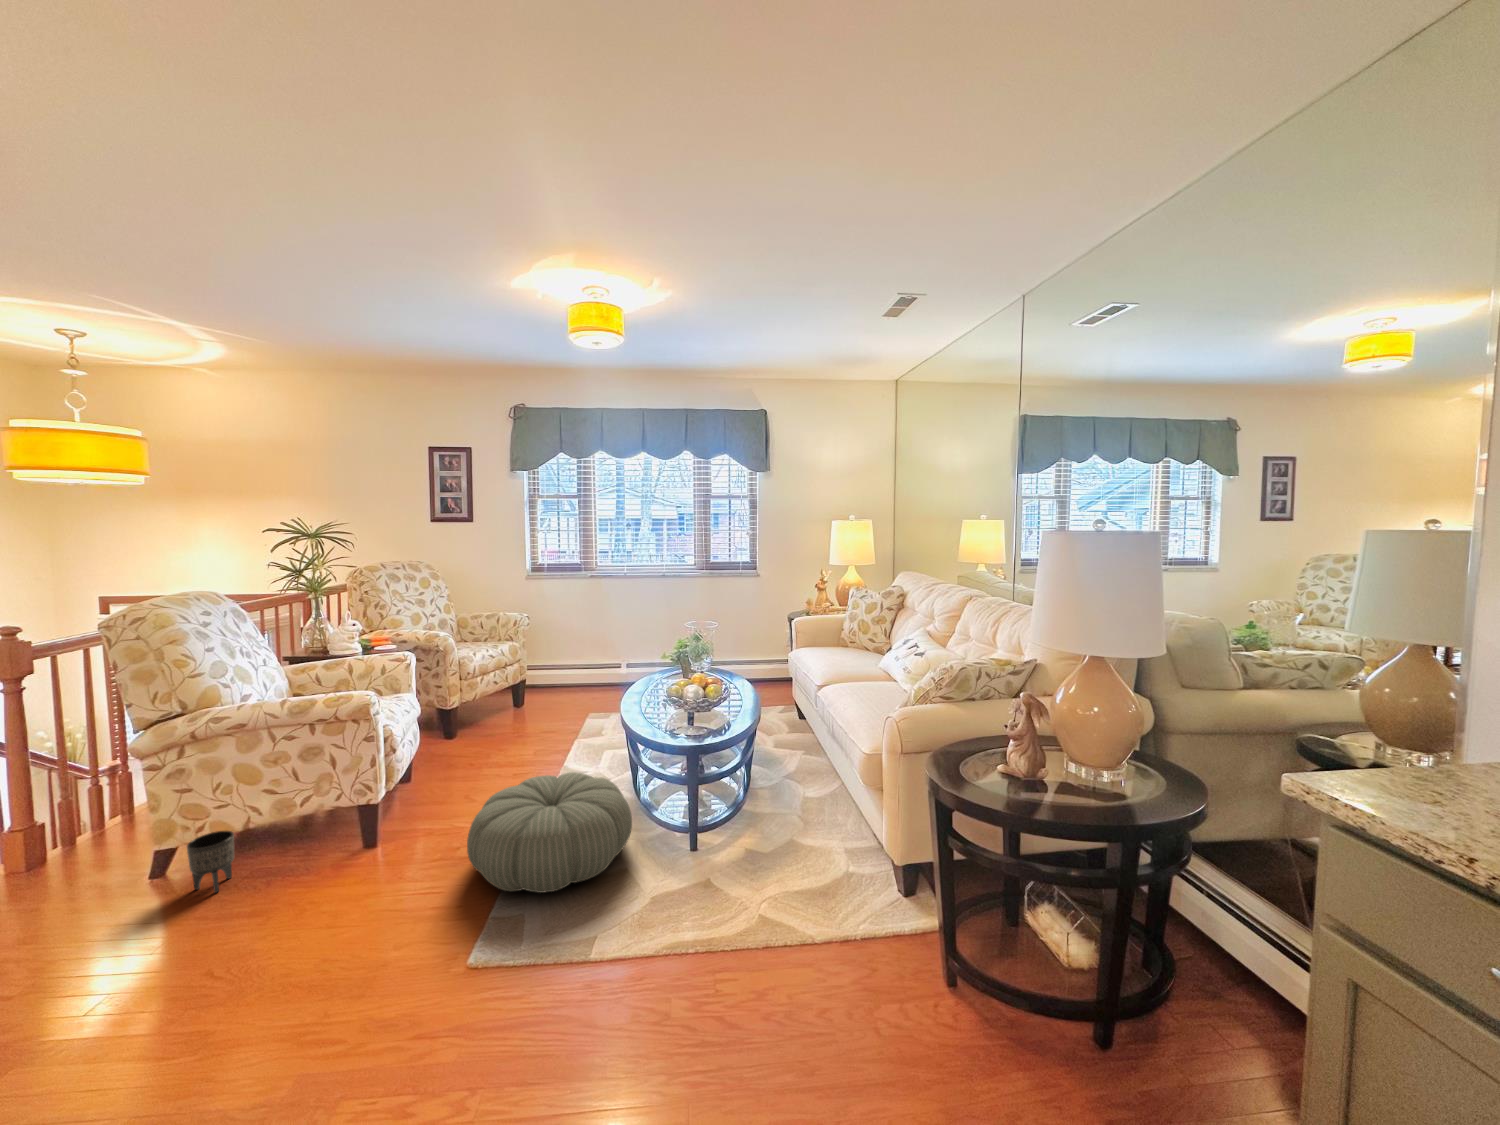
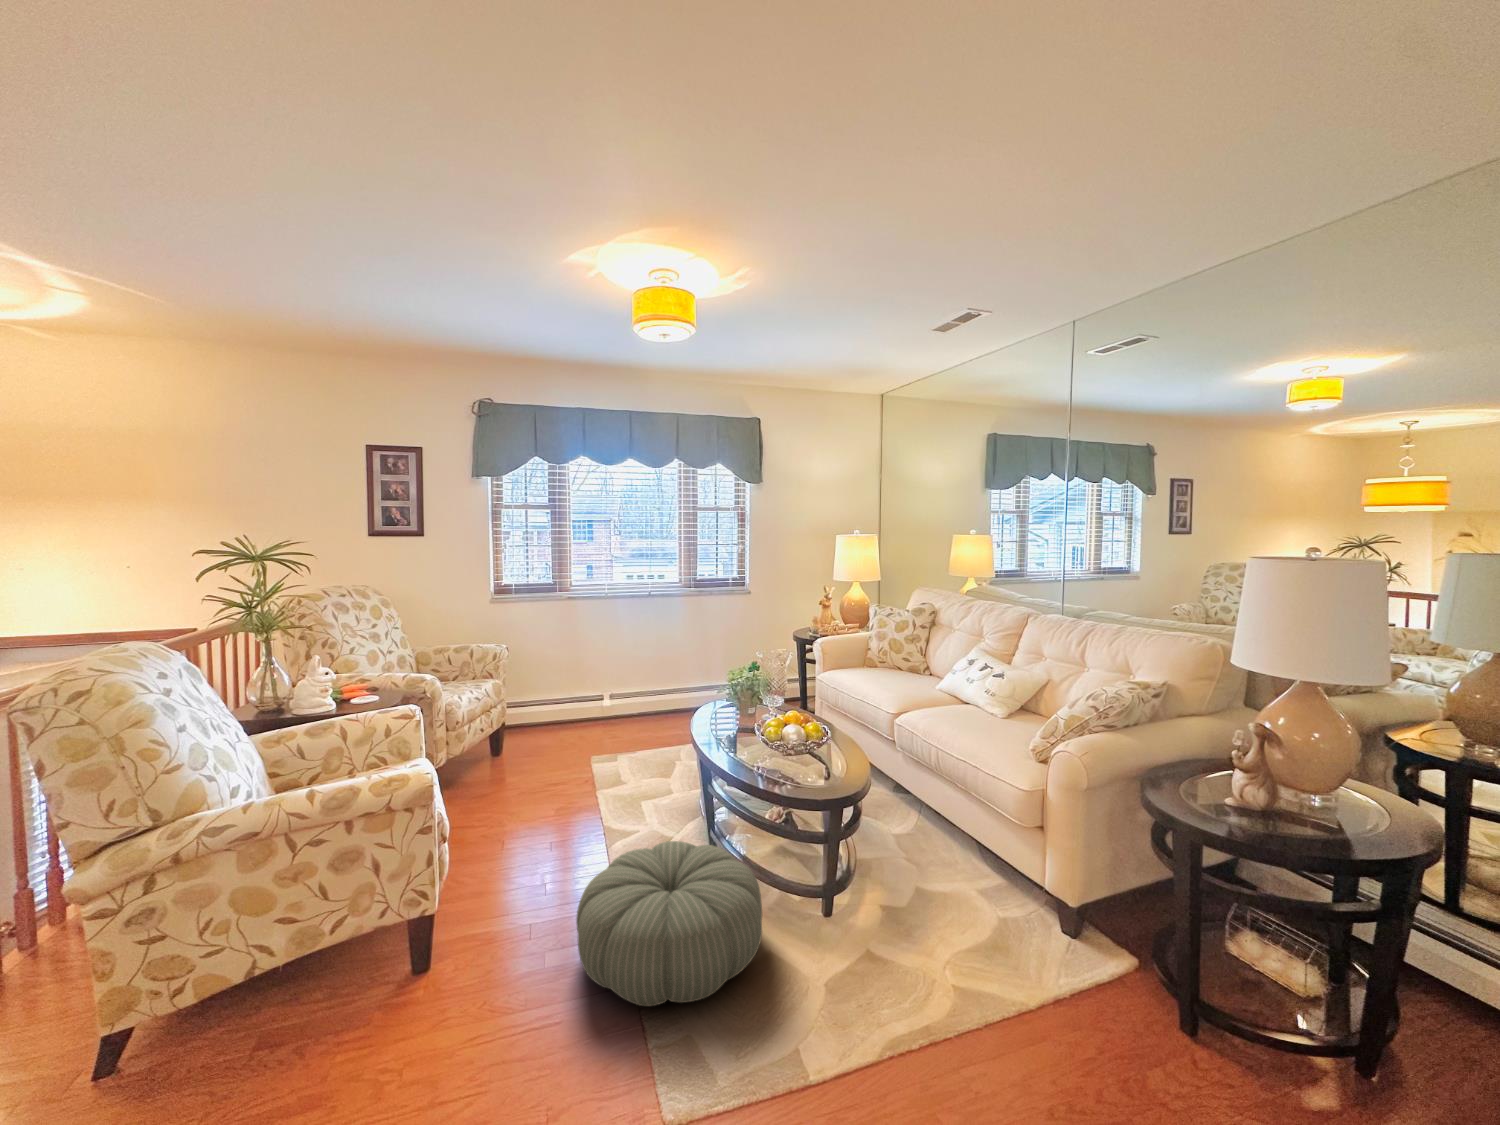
planter: present [187,831,234,893] -> none [181,982,248,1076]

